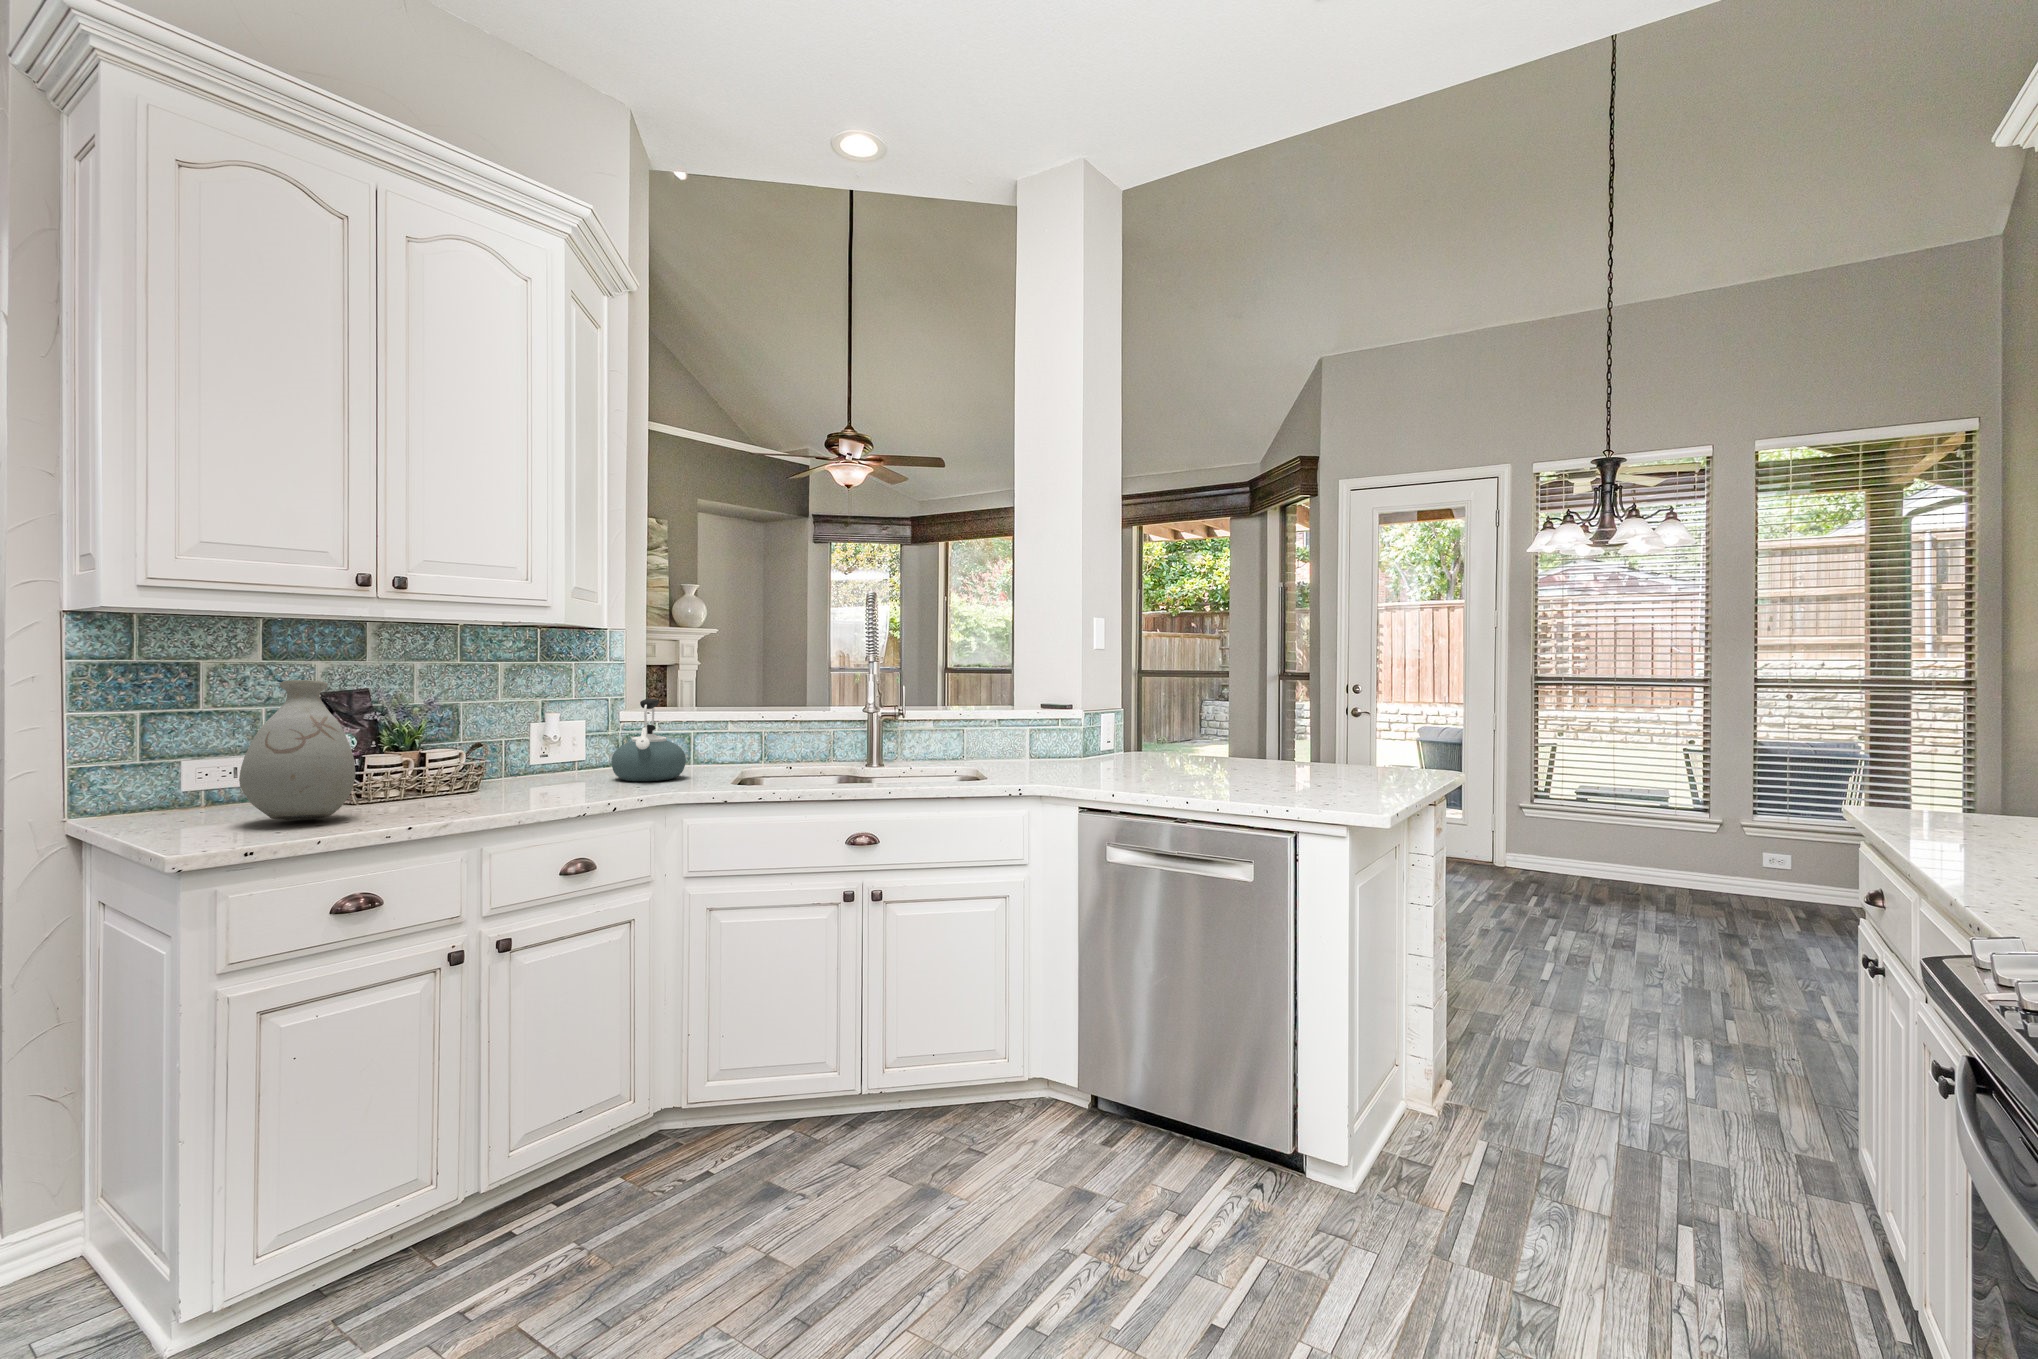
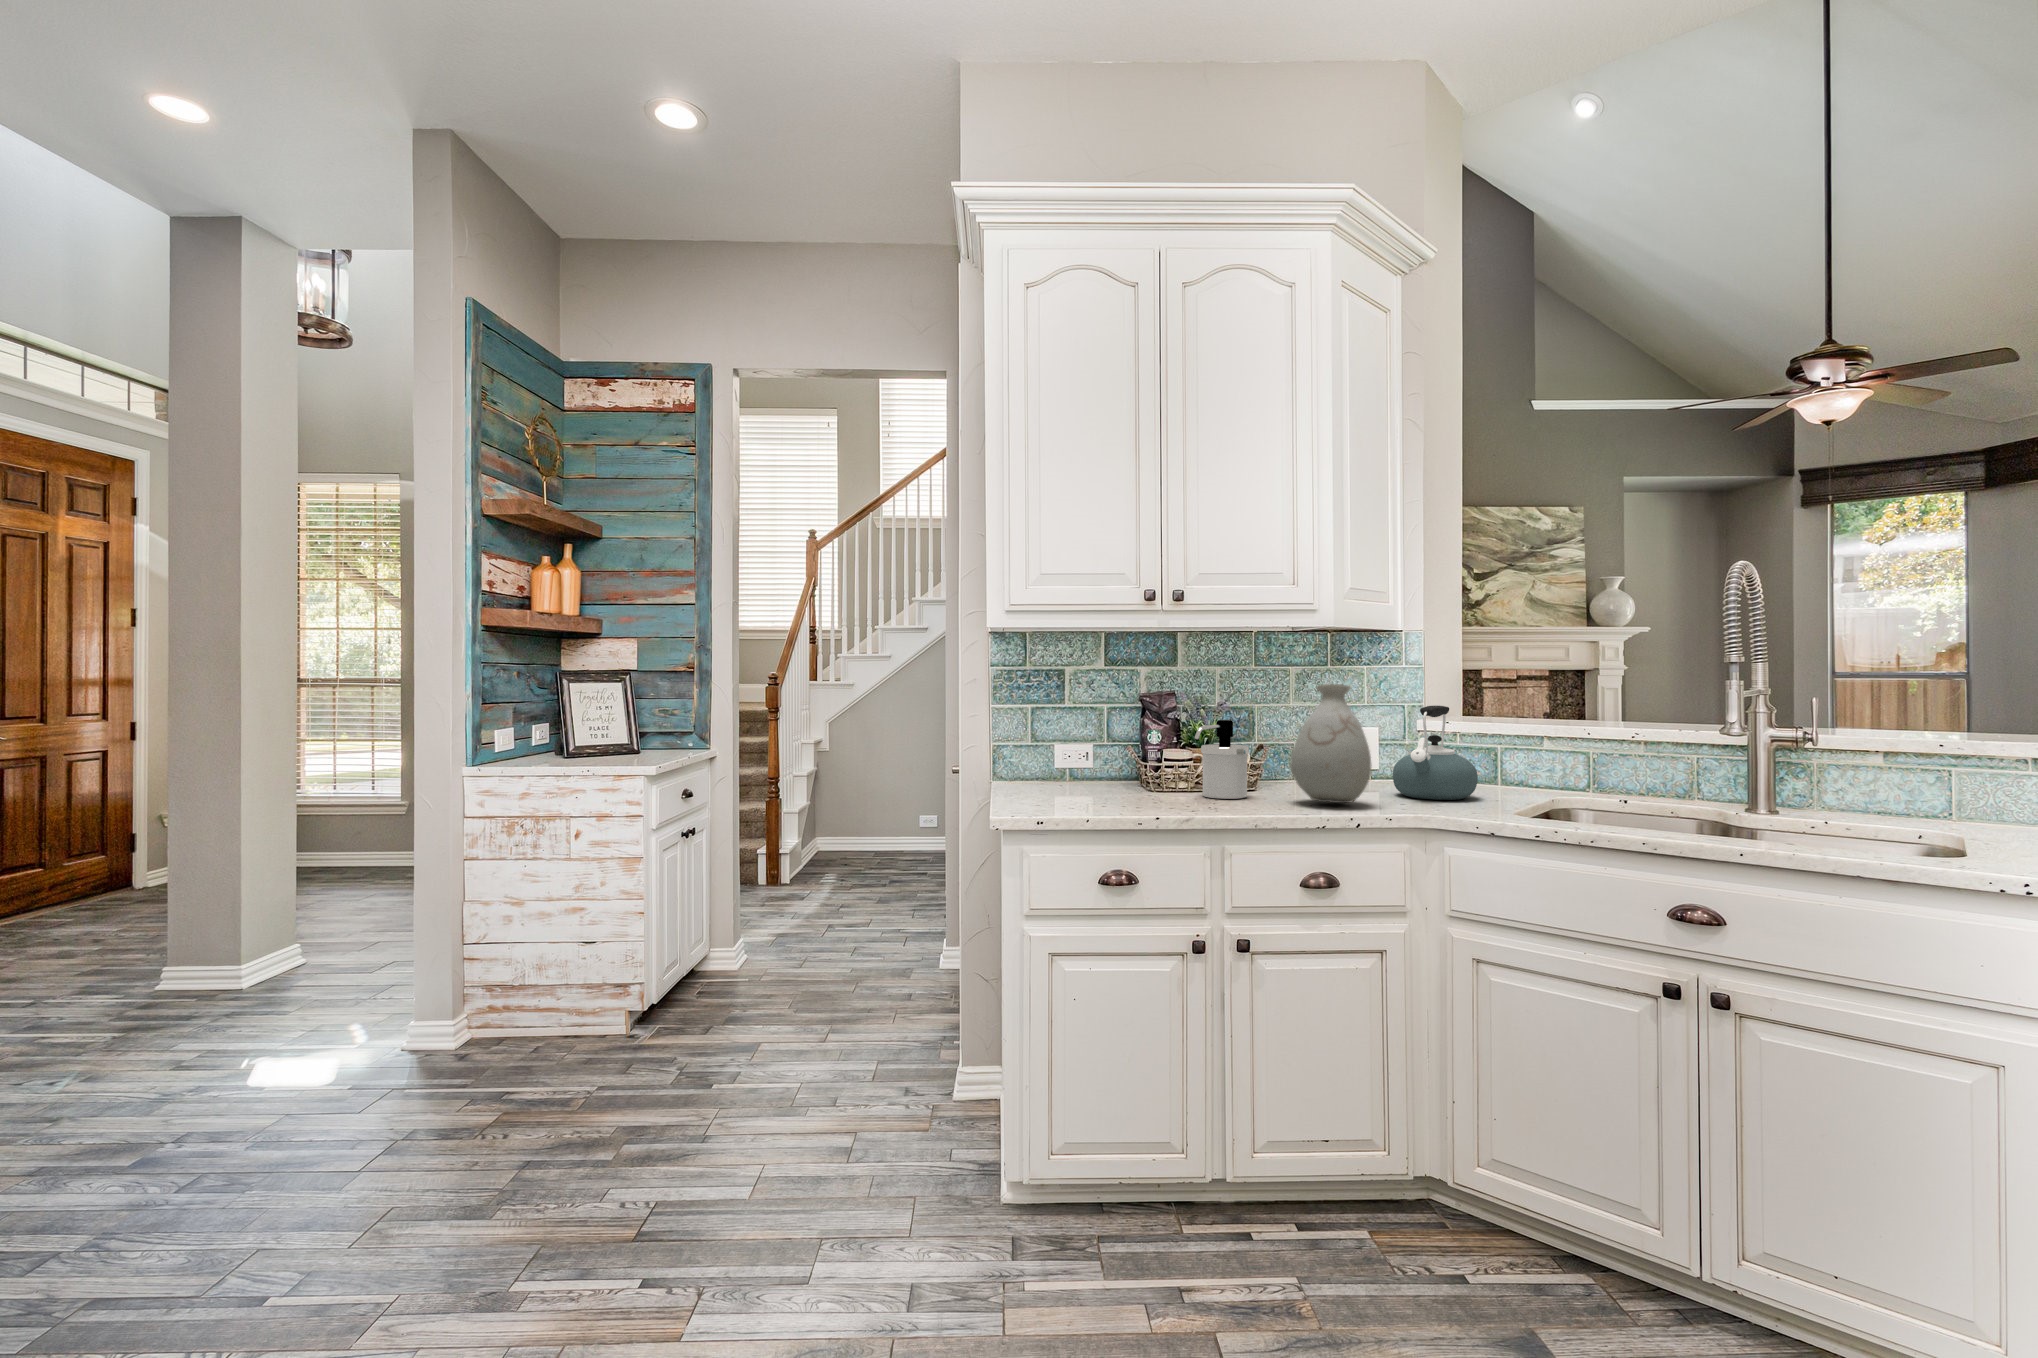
vase: present [239,680,355,820] -> present [1290,684,1372,803]
soap dispenser: none [421,719,478,801] -> present [1194,720,1249,799]

